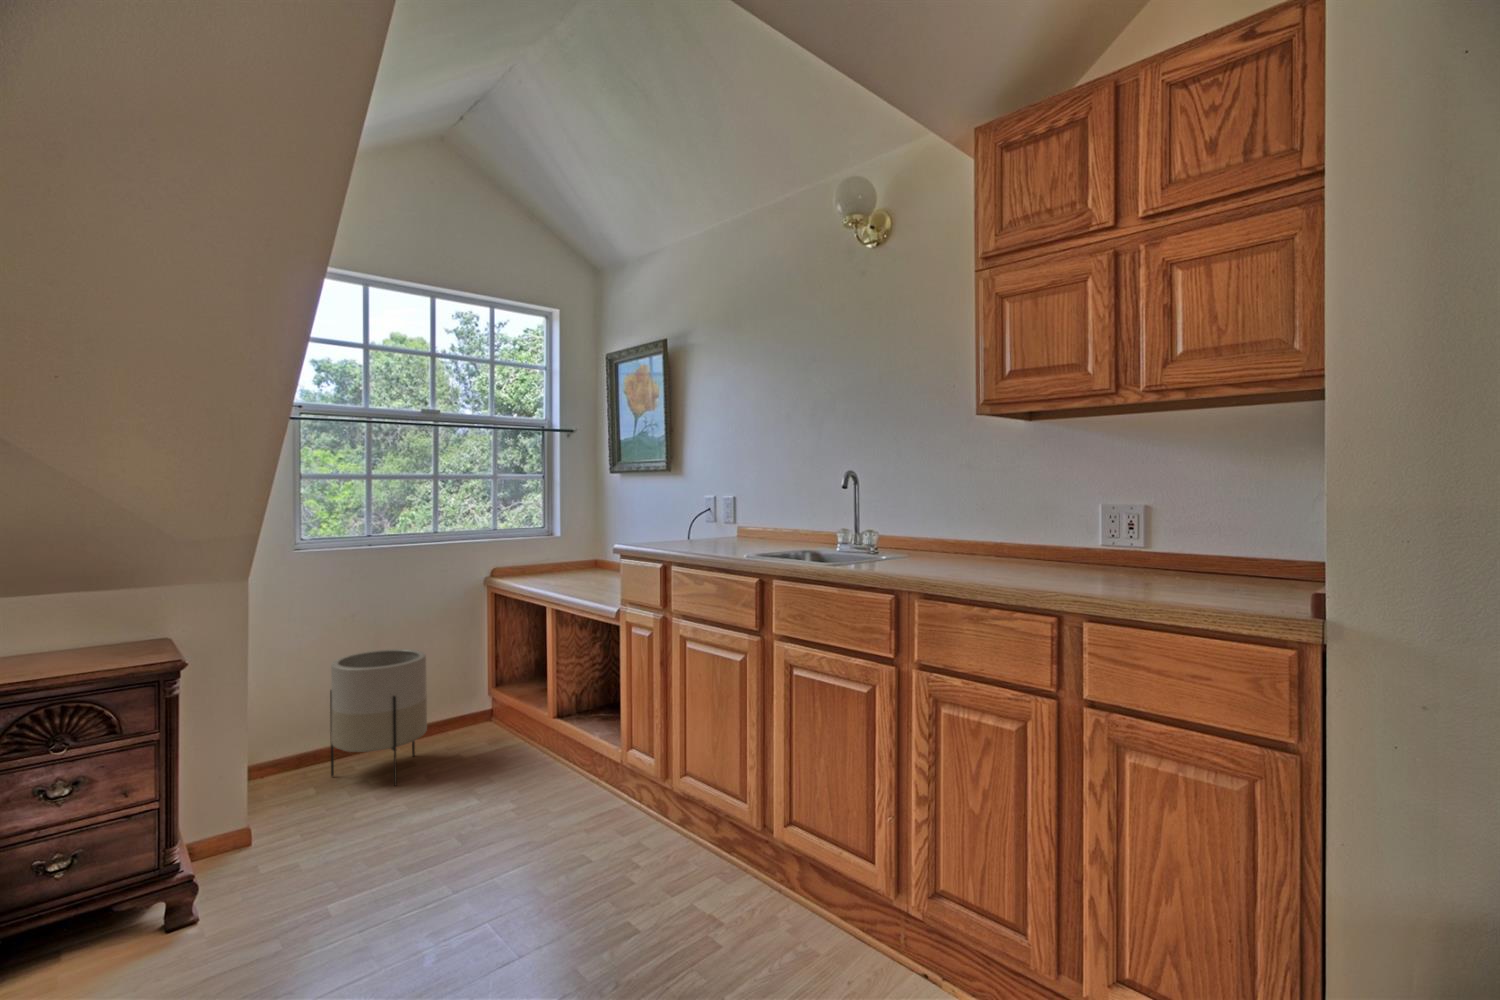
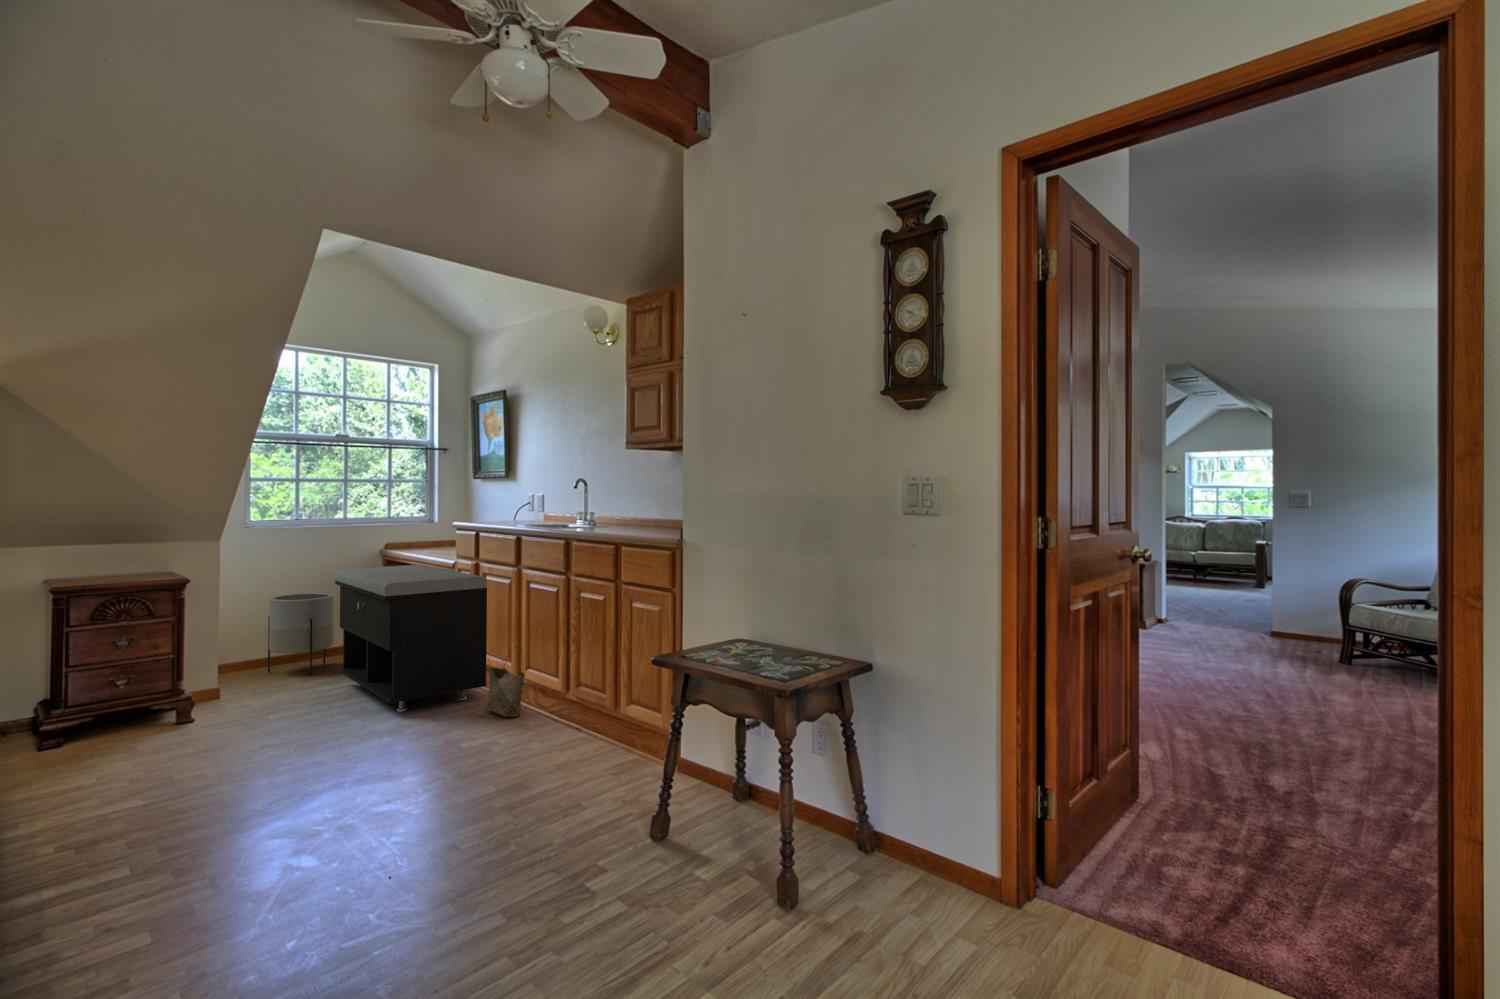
storage bench: none [433,610,699,905] -> present [335,564,487,712]
woven basket: none [716,785,798,935] -> present [486,647,525,717]

